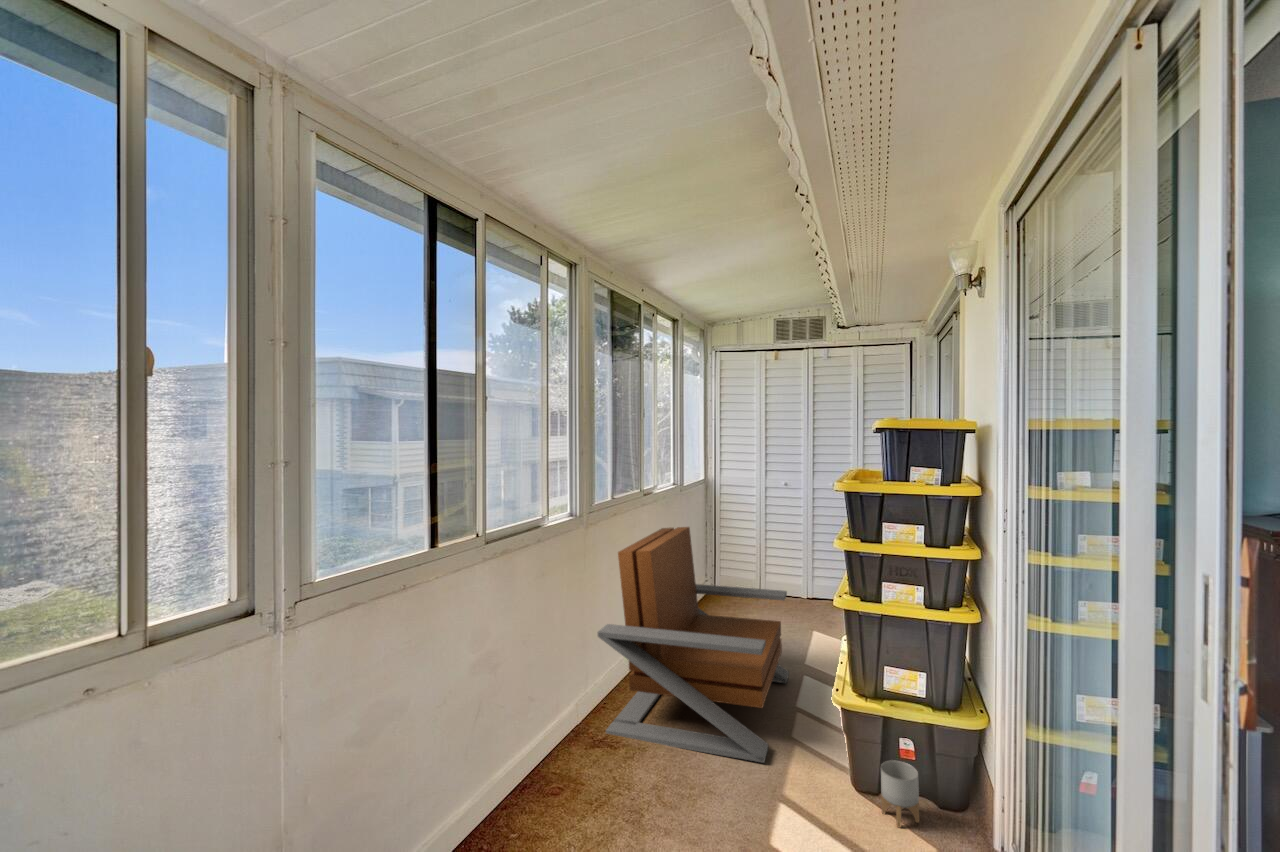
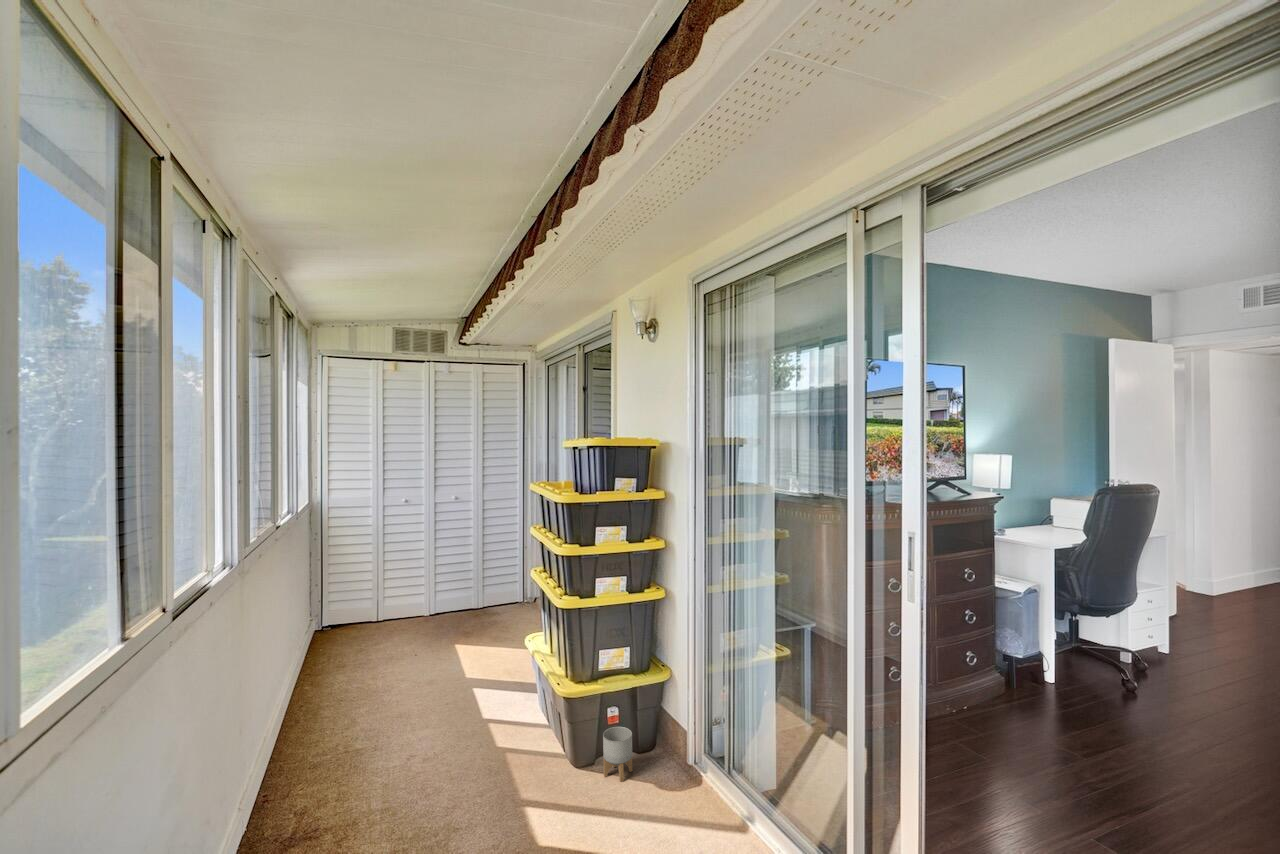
lounge chair: present [598,527,789,763] -> none [280,558,491,834]

